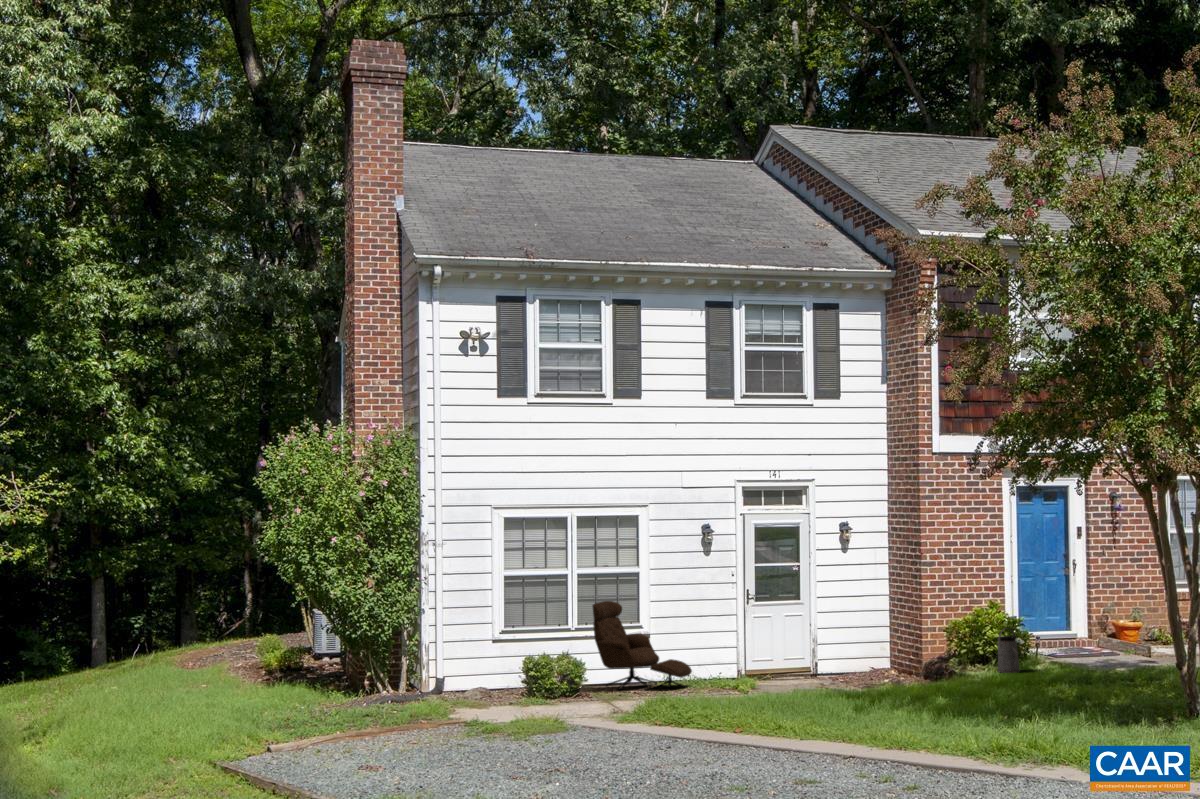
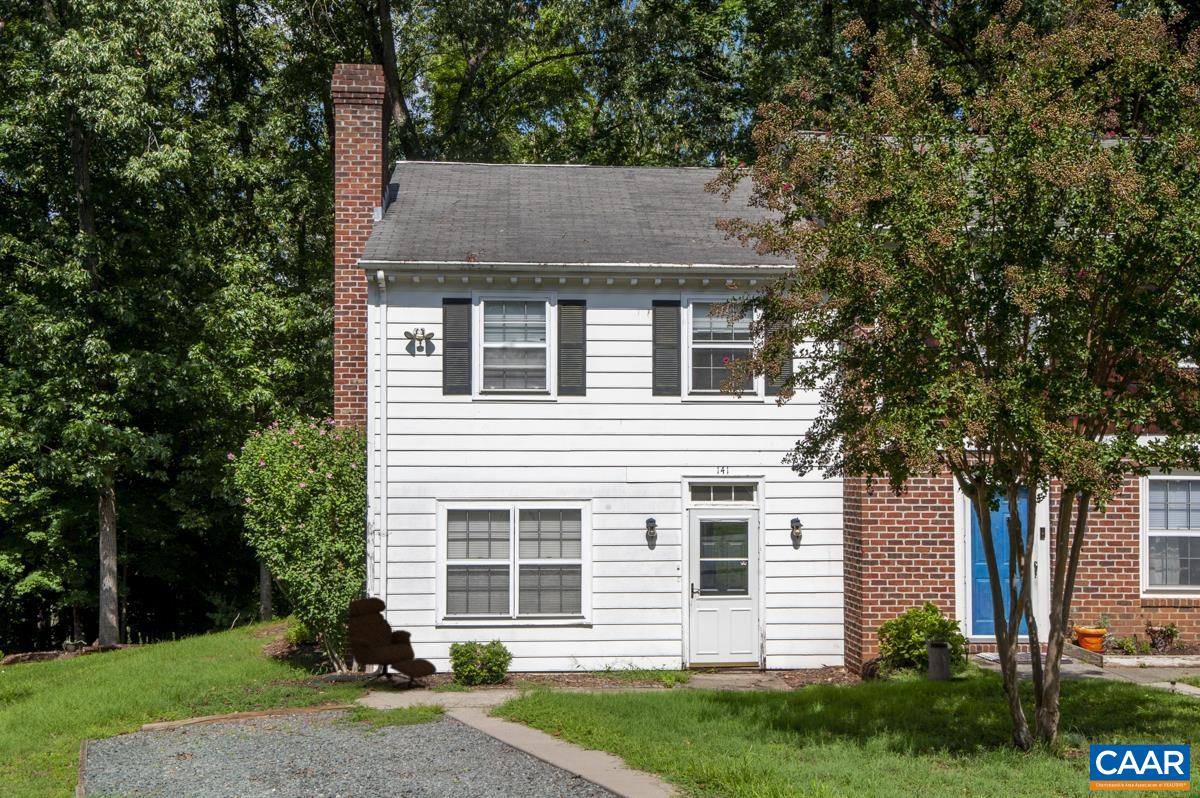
lounge chair: present [593,601,692,690] -> present [348,597,436,690]

